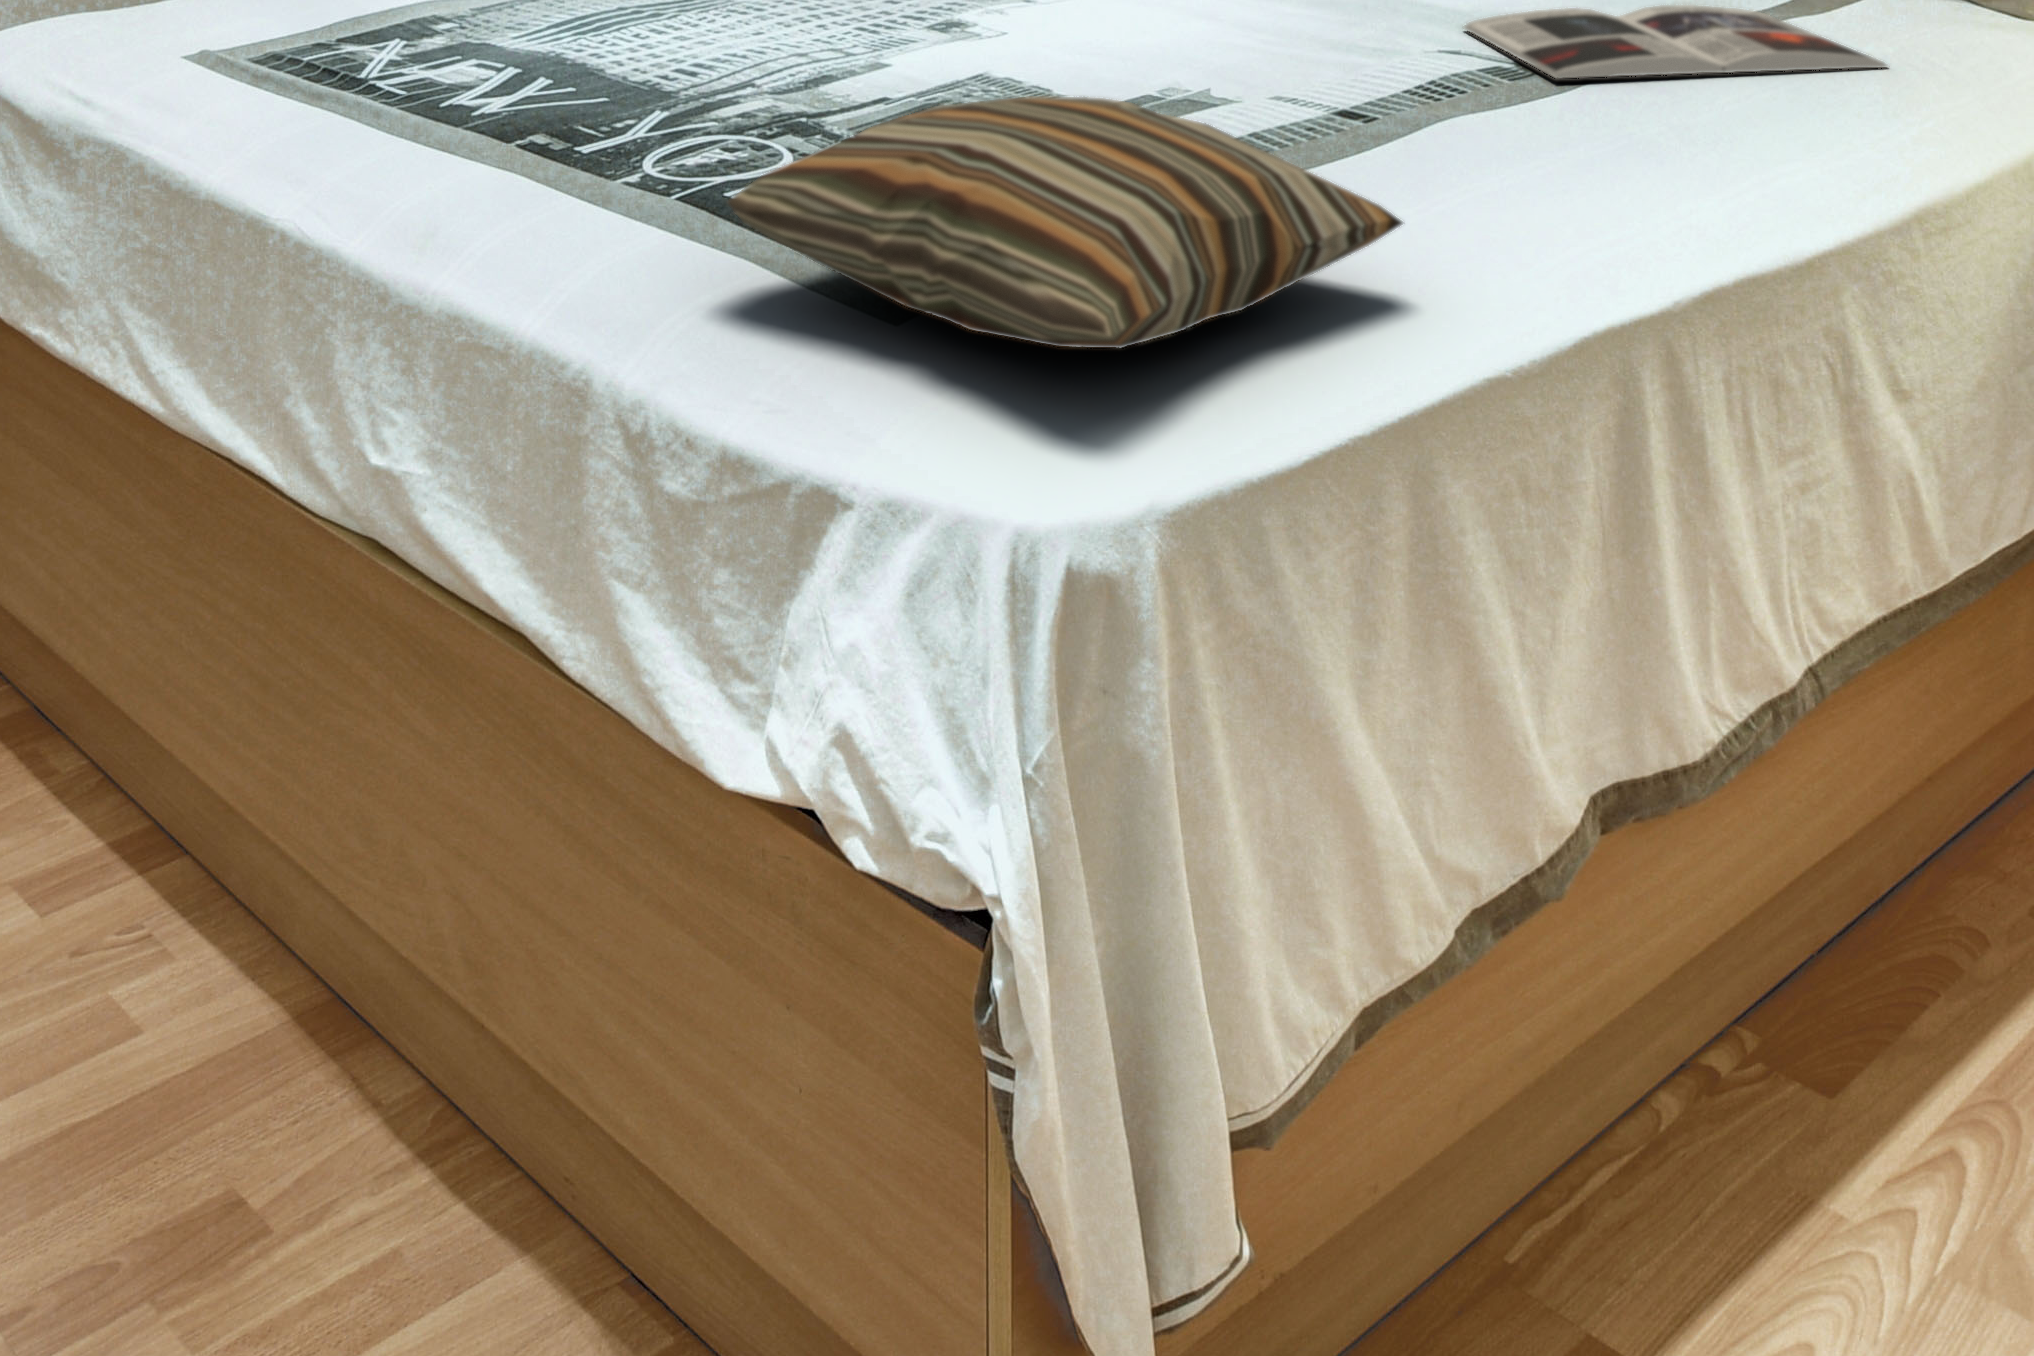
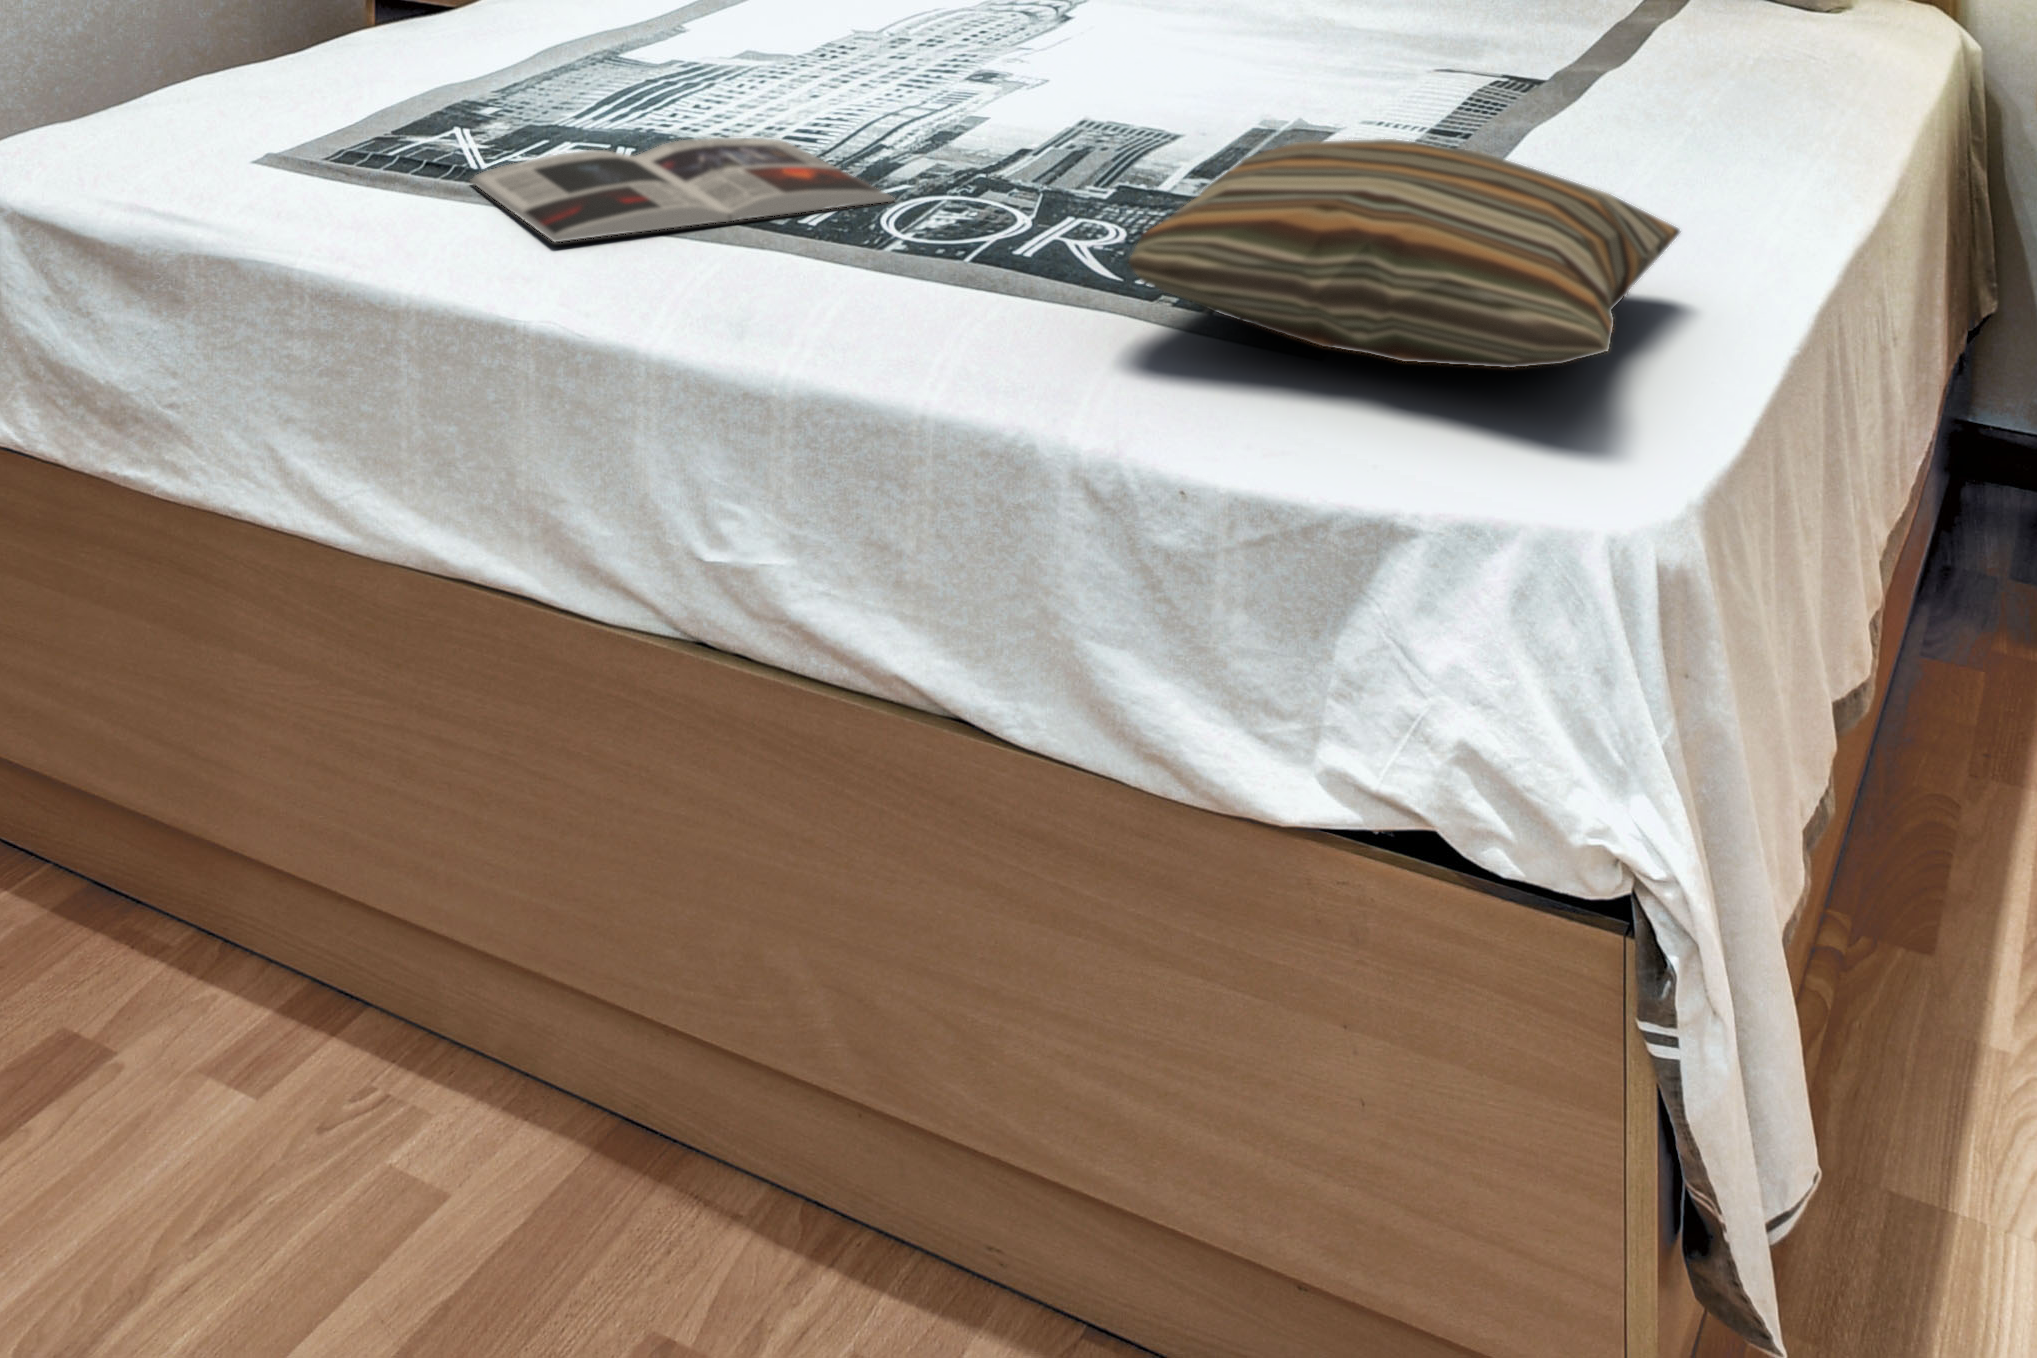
magazine: present [1464,5,1887,78] -> present [471,138,894,242]

